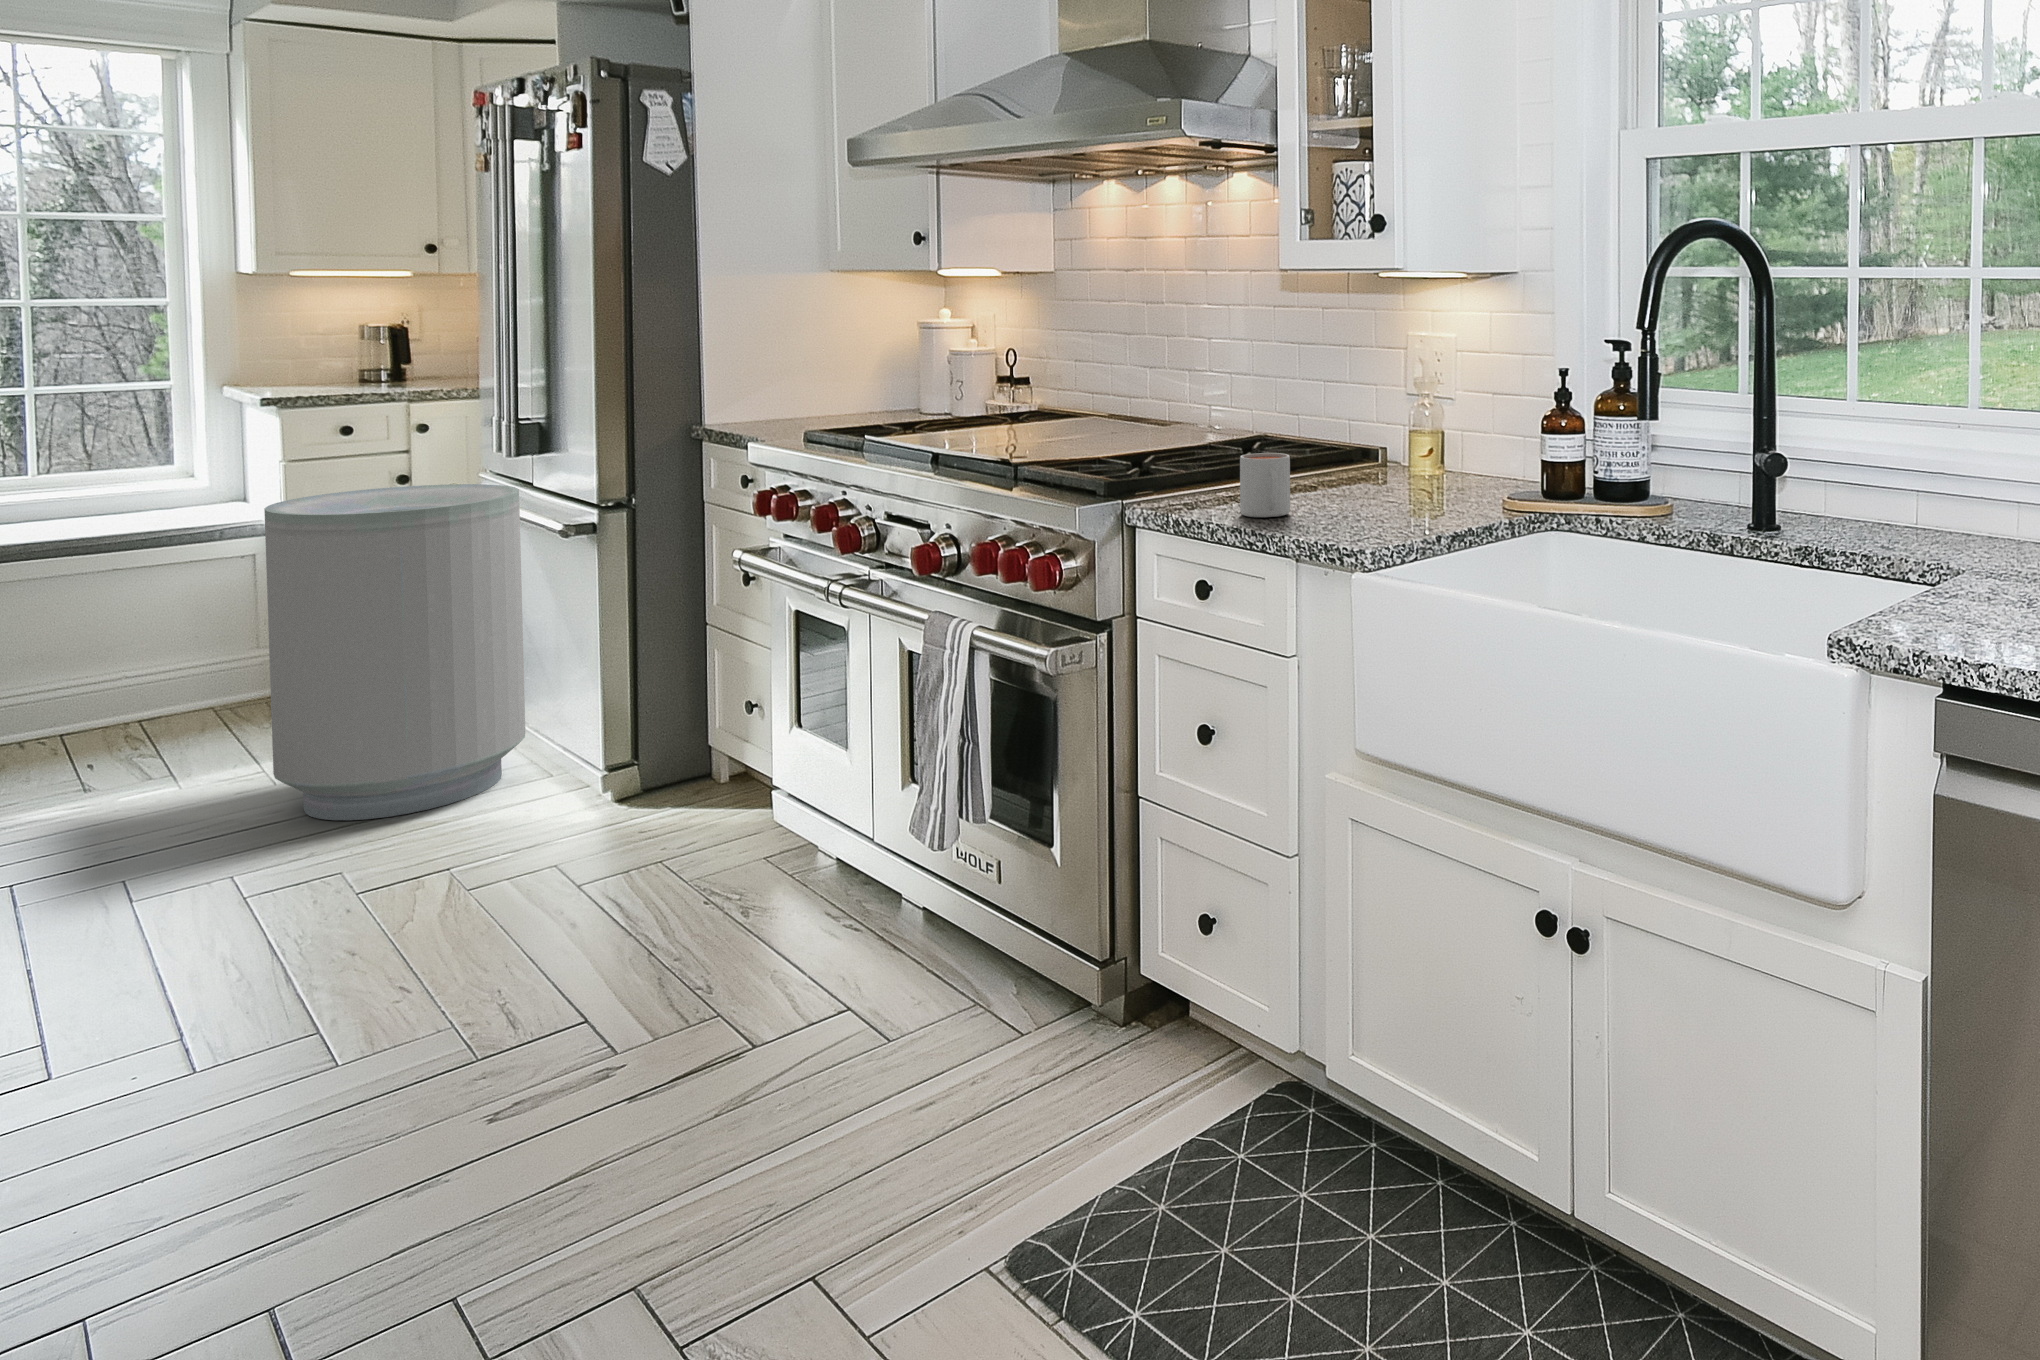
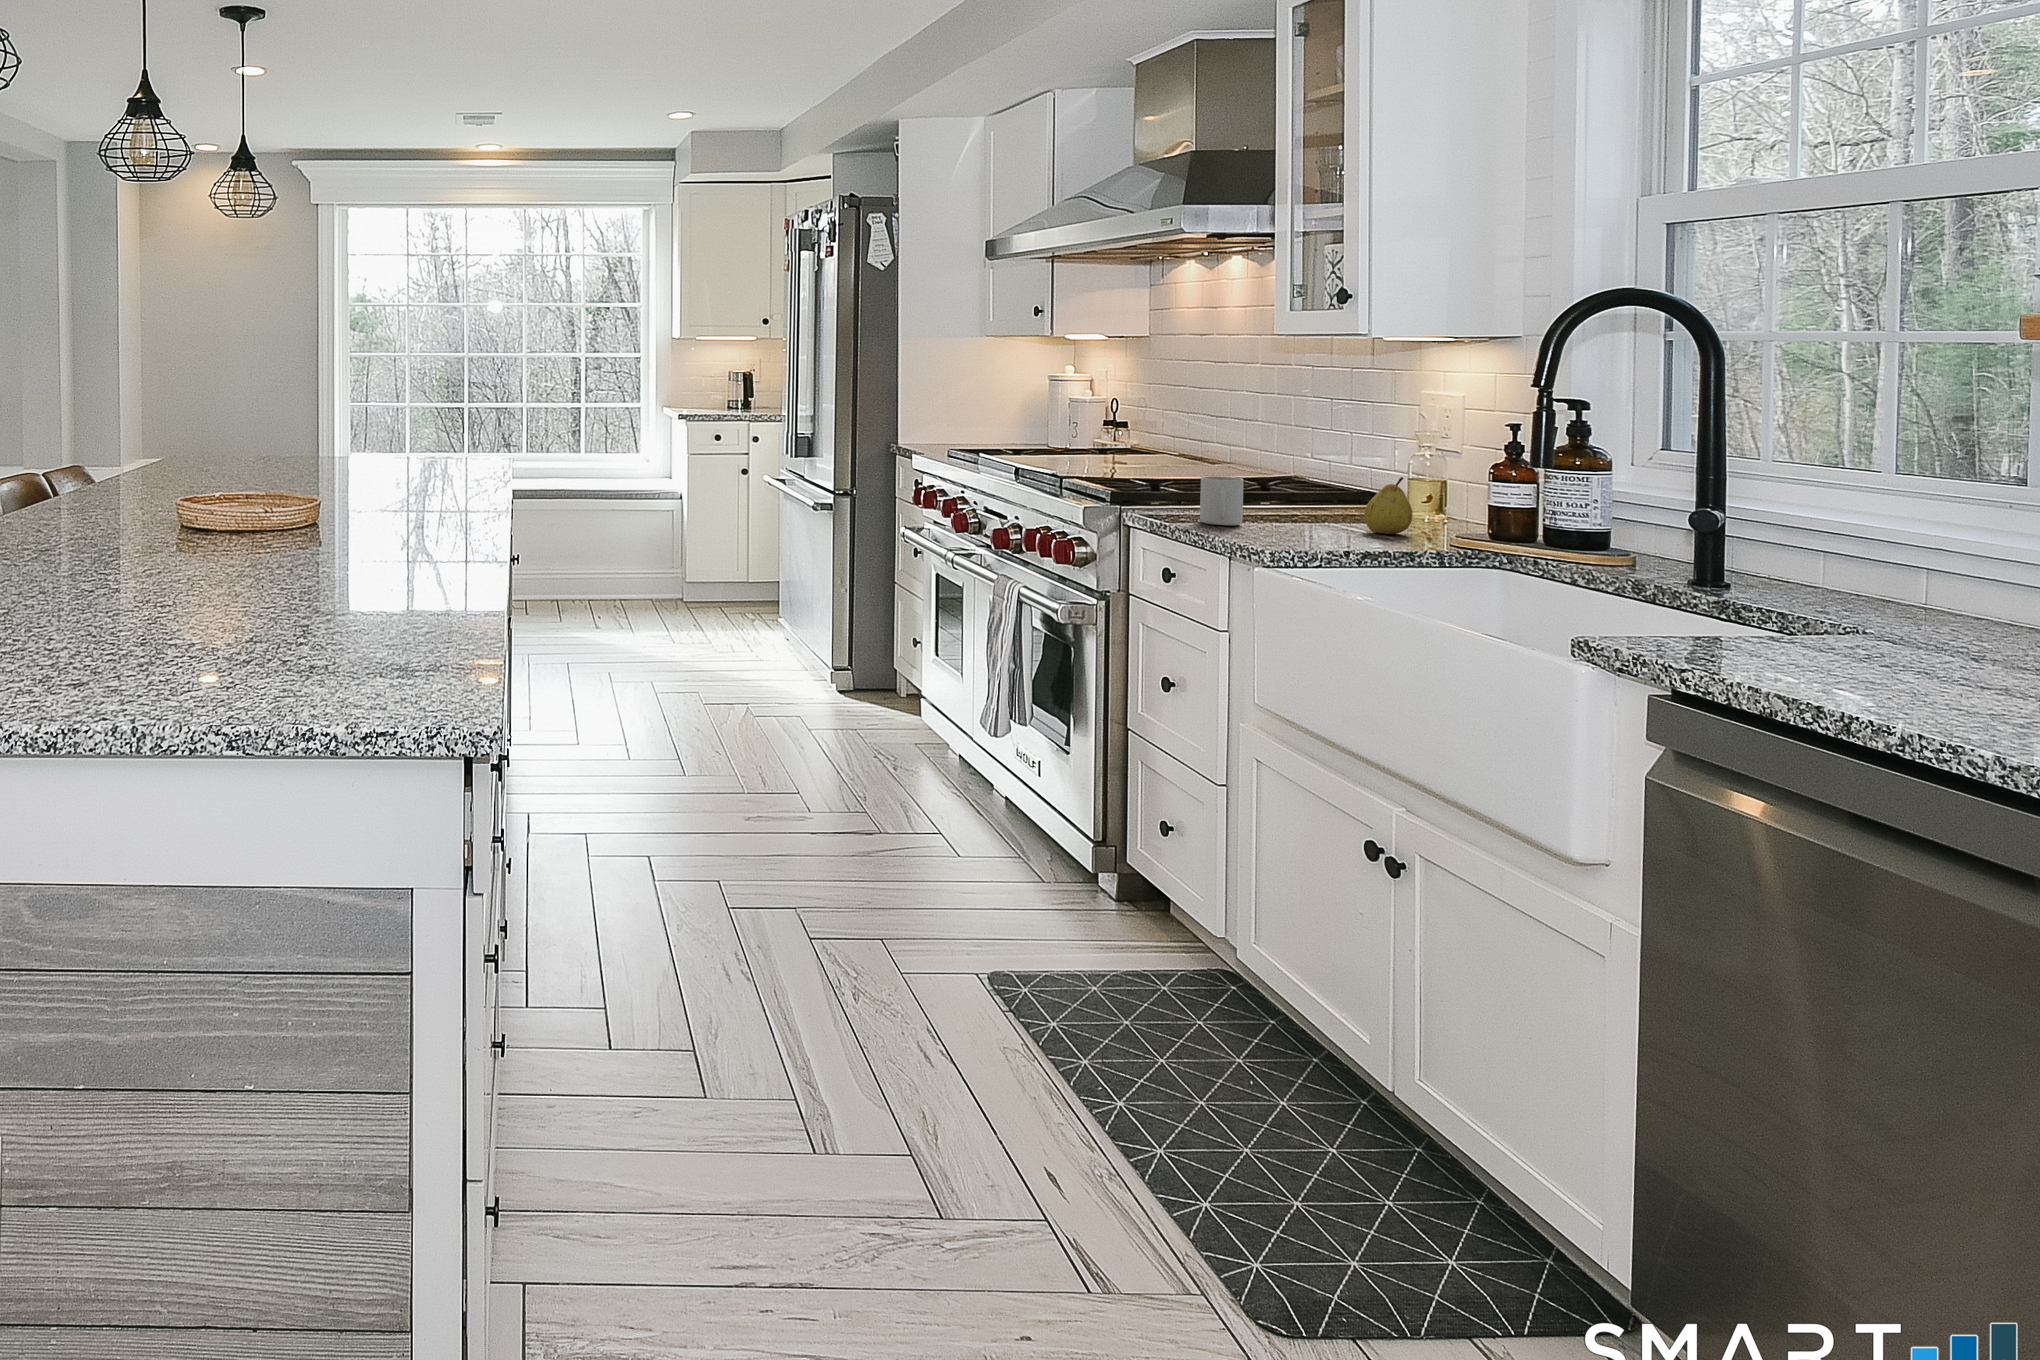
fruit: none [1409,436,1456,503] -> present [1364,477,1412,534]
trash can: present [264,484,525,820] -> none [665,472,795,677]

